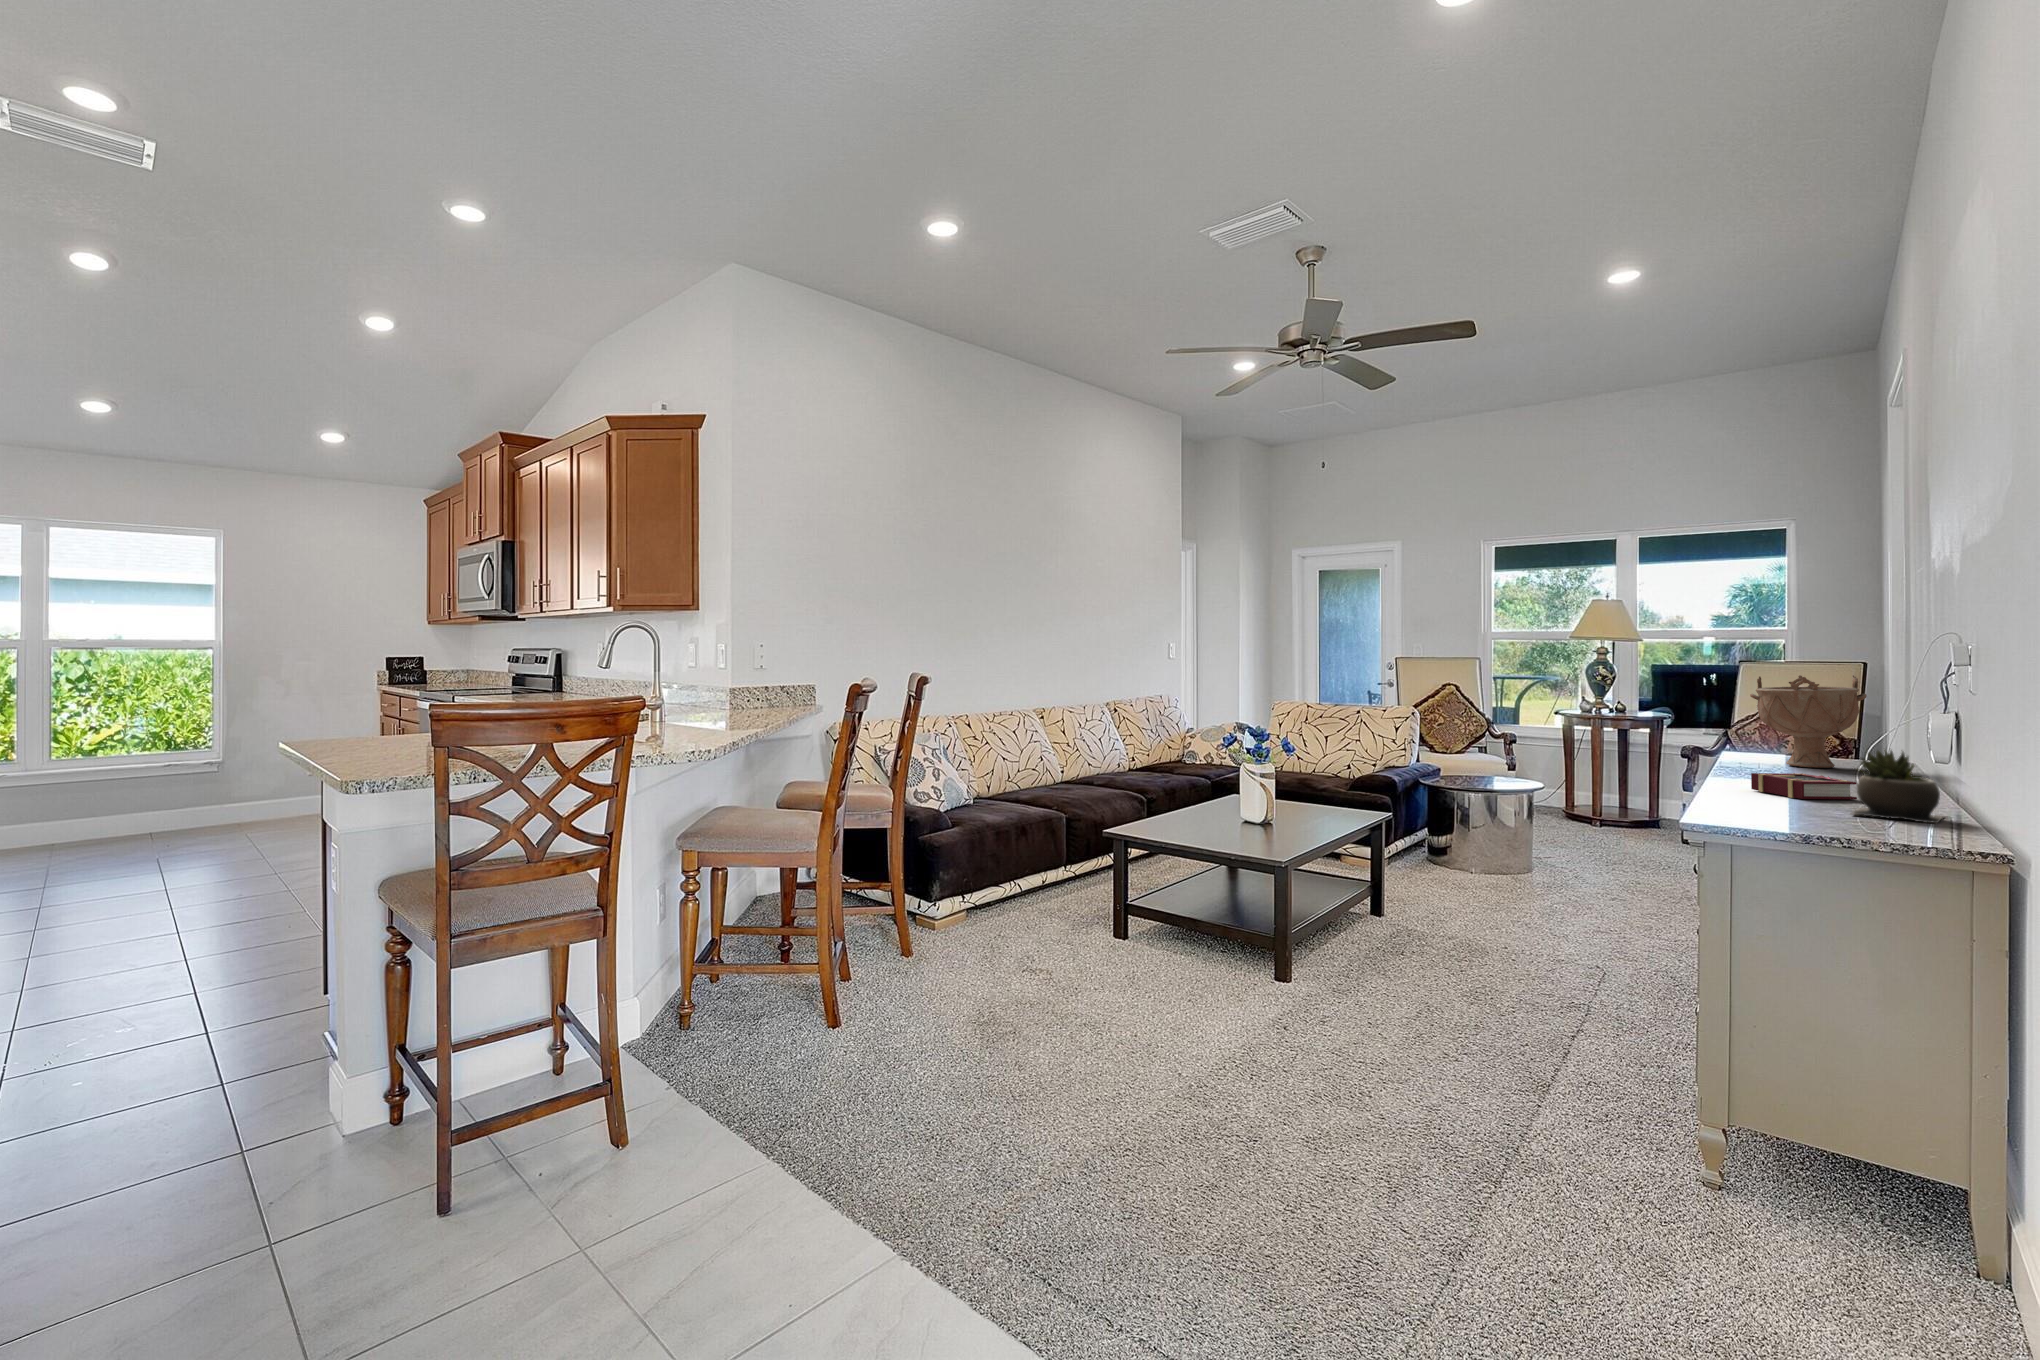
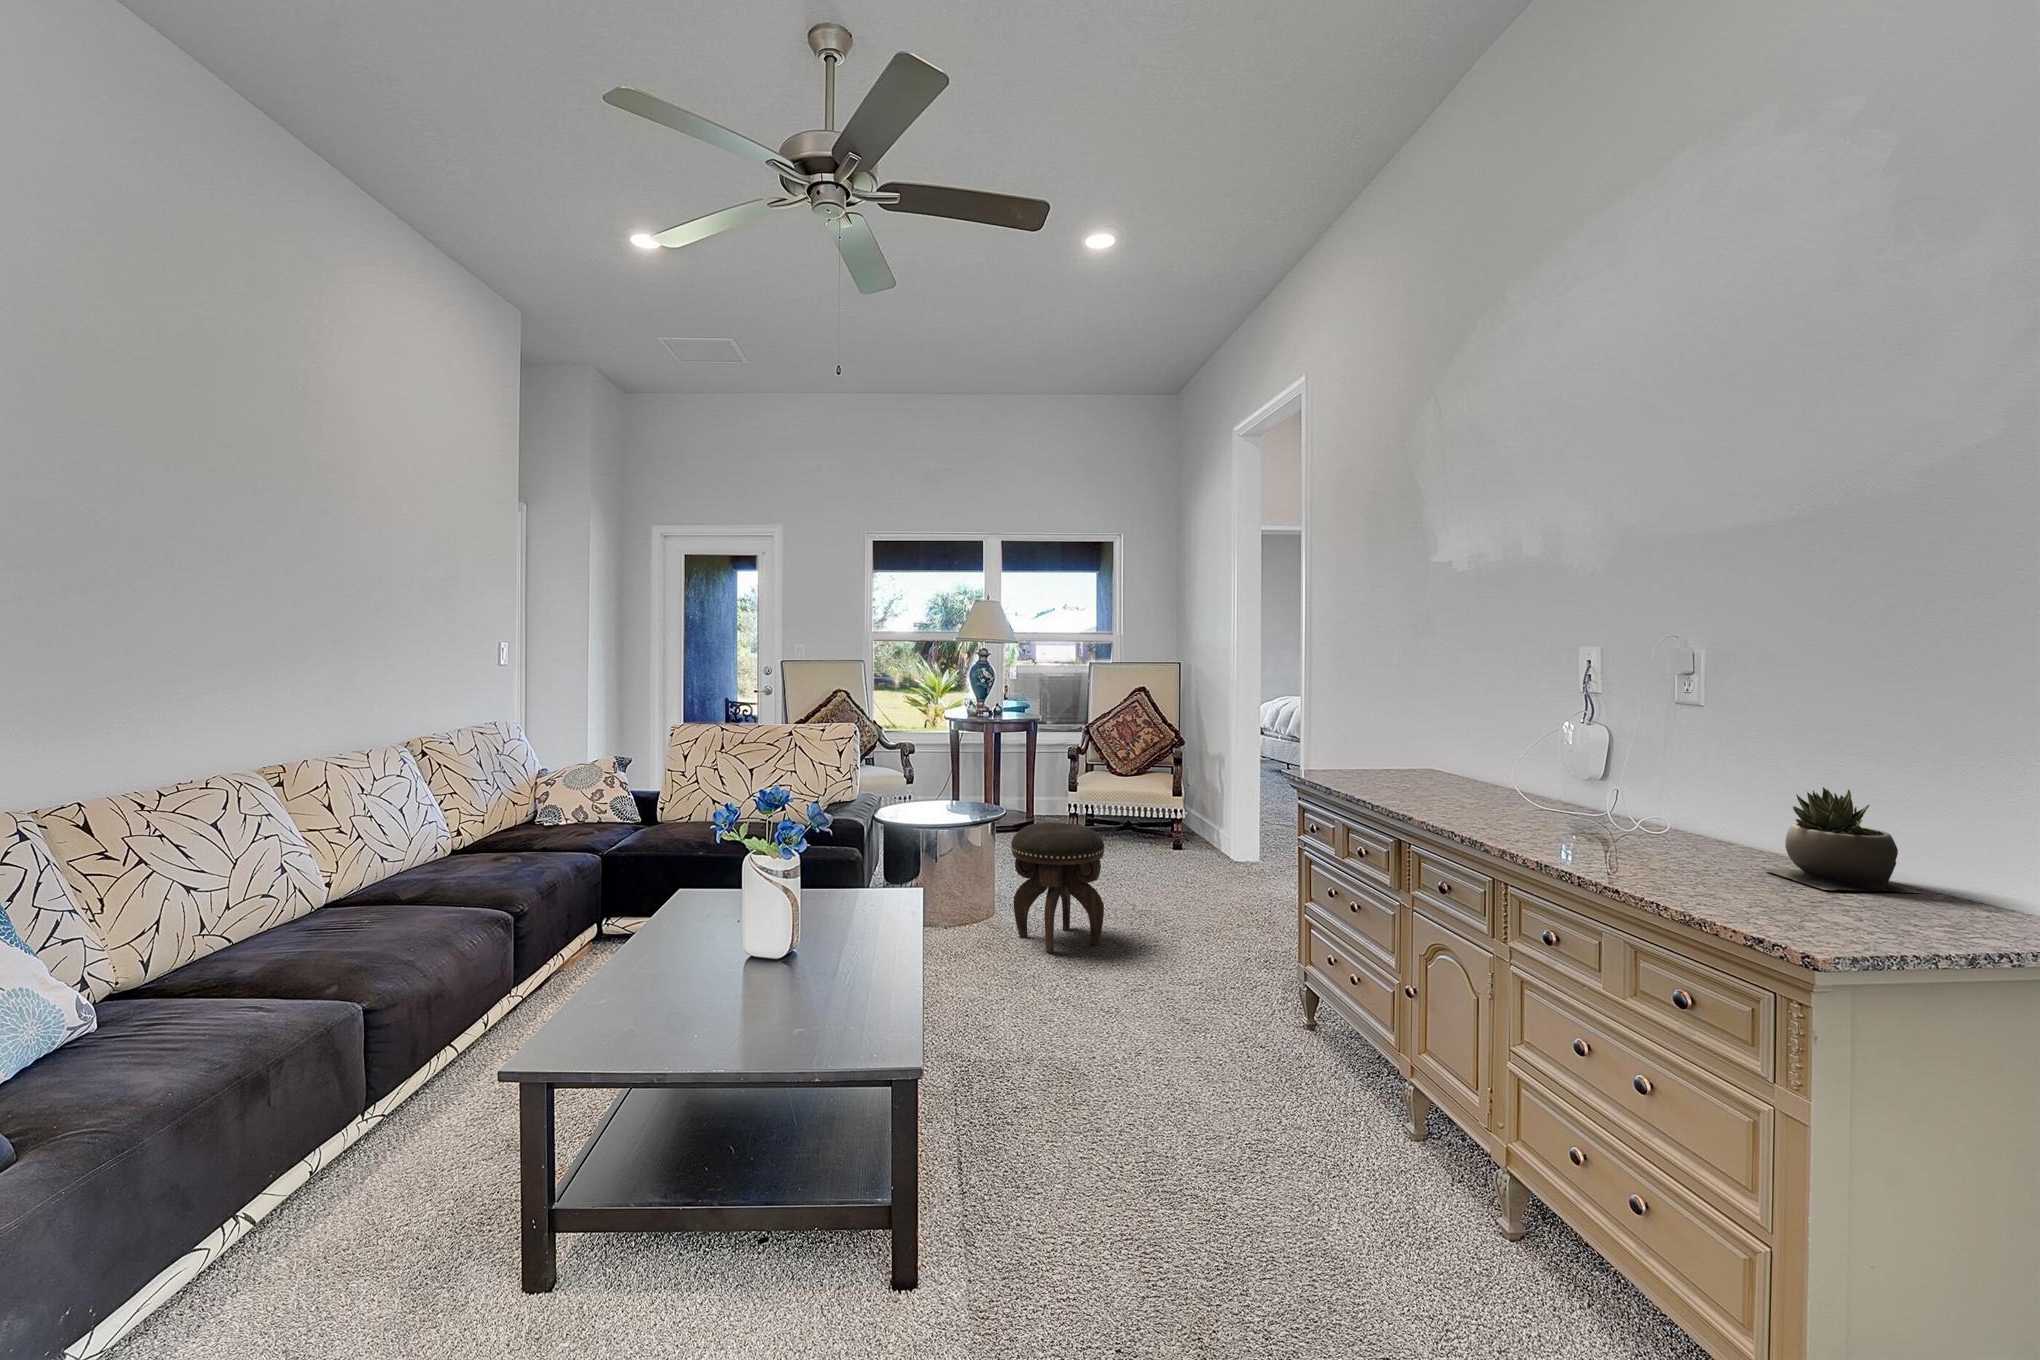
decorative bowl: present [1750,675,1867,768] -> none [1334,679,1433,785]
book: present [1751,773,1857,799] -> none [1543,812,1665,856]
footstool: none [1523,796,1617,903] -> present [1011,822,1104,953]

